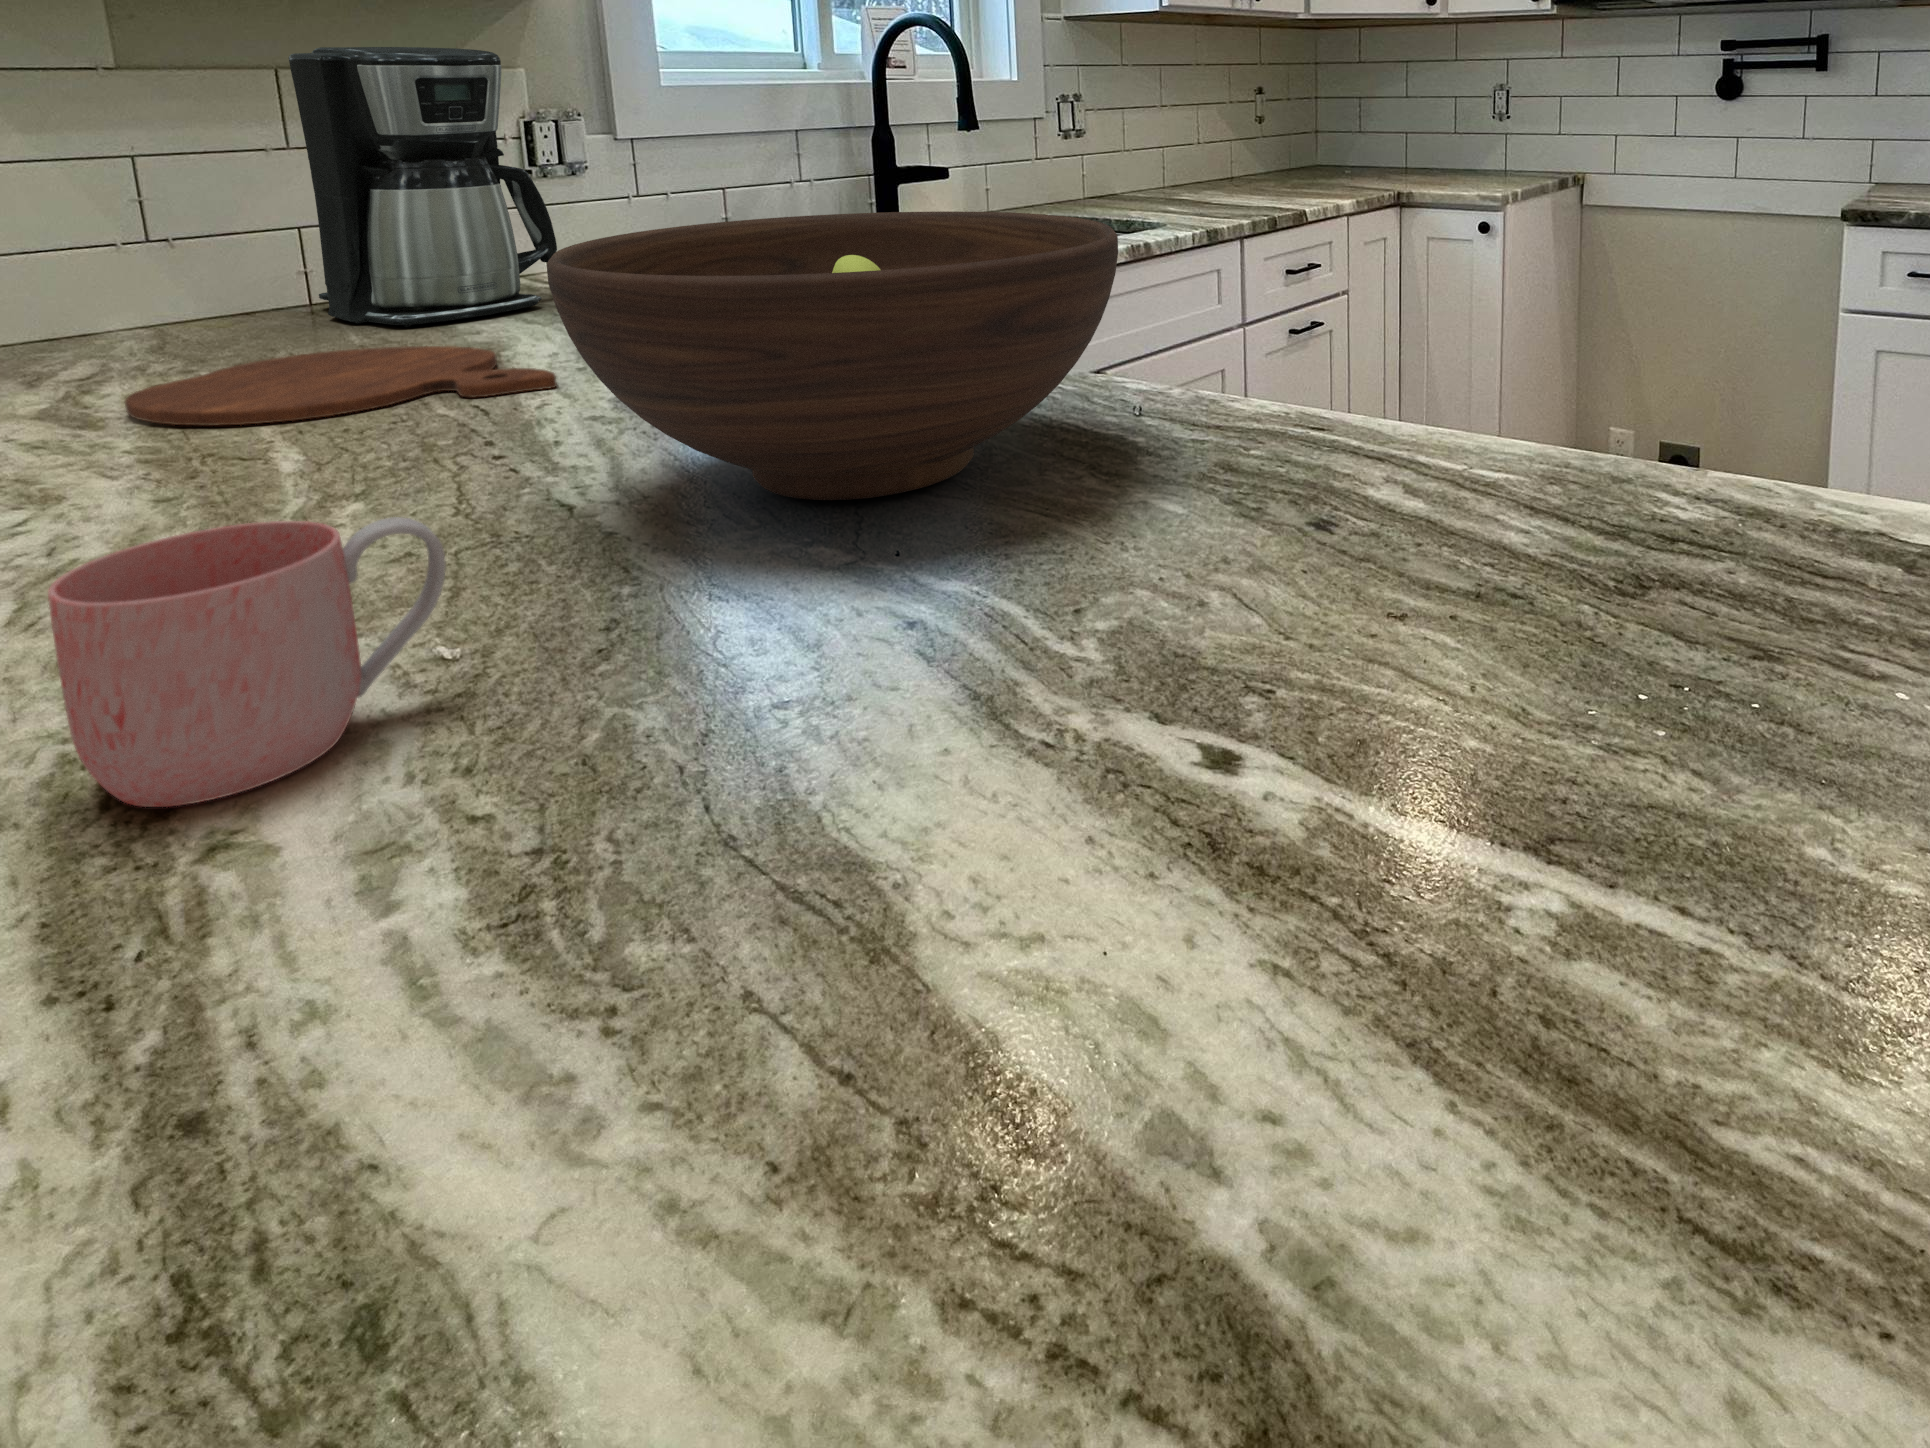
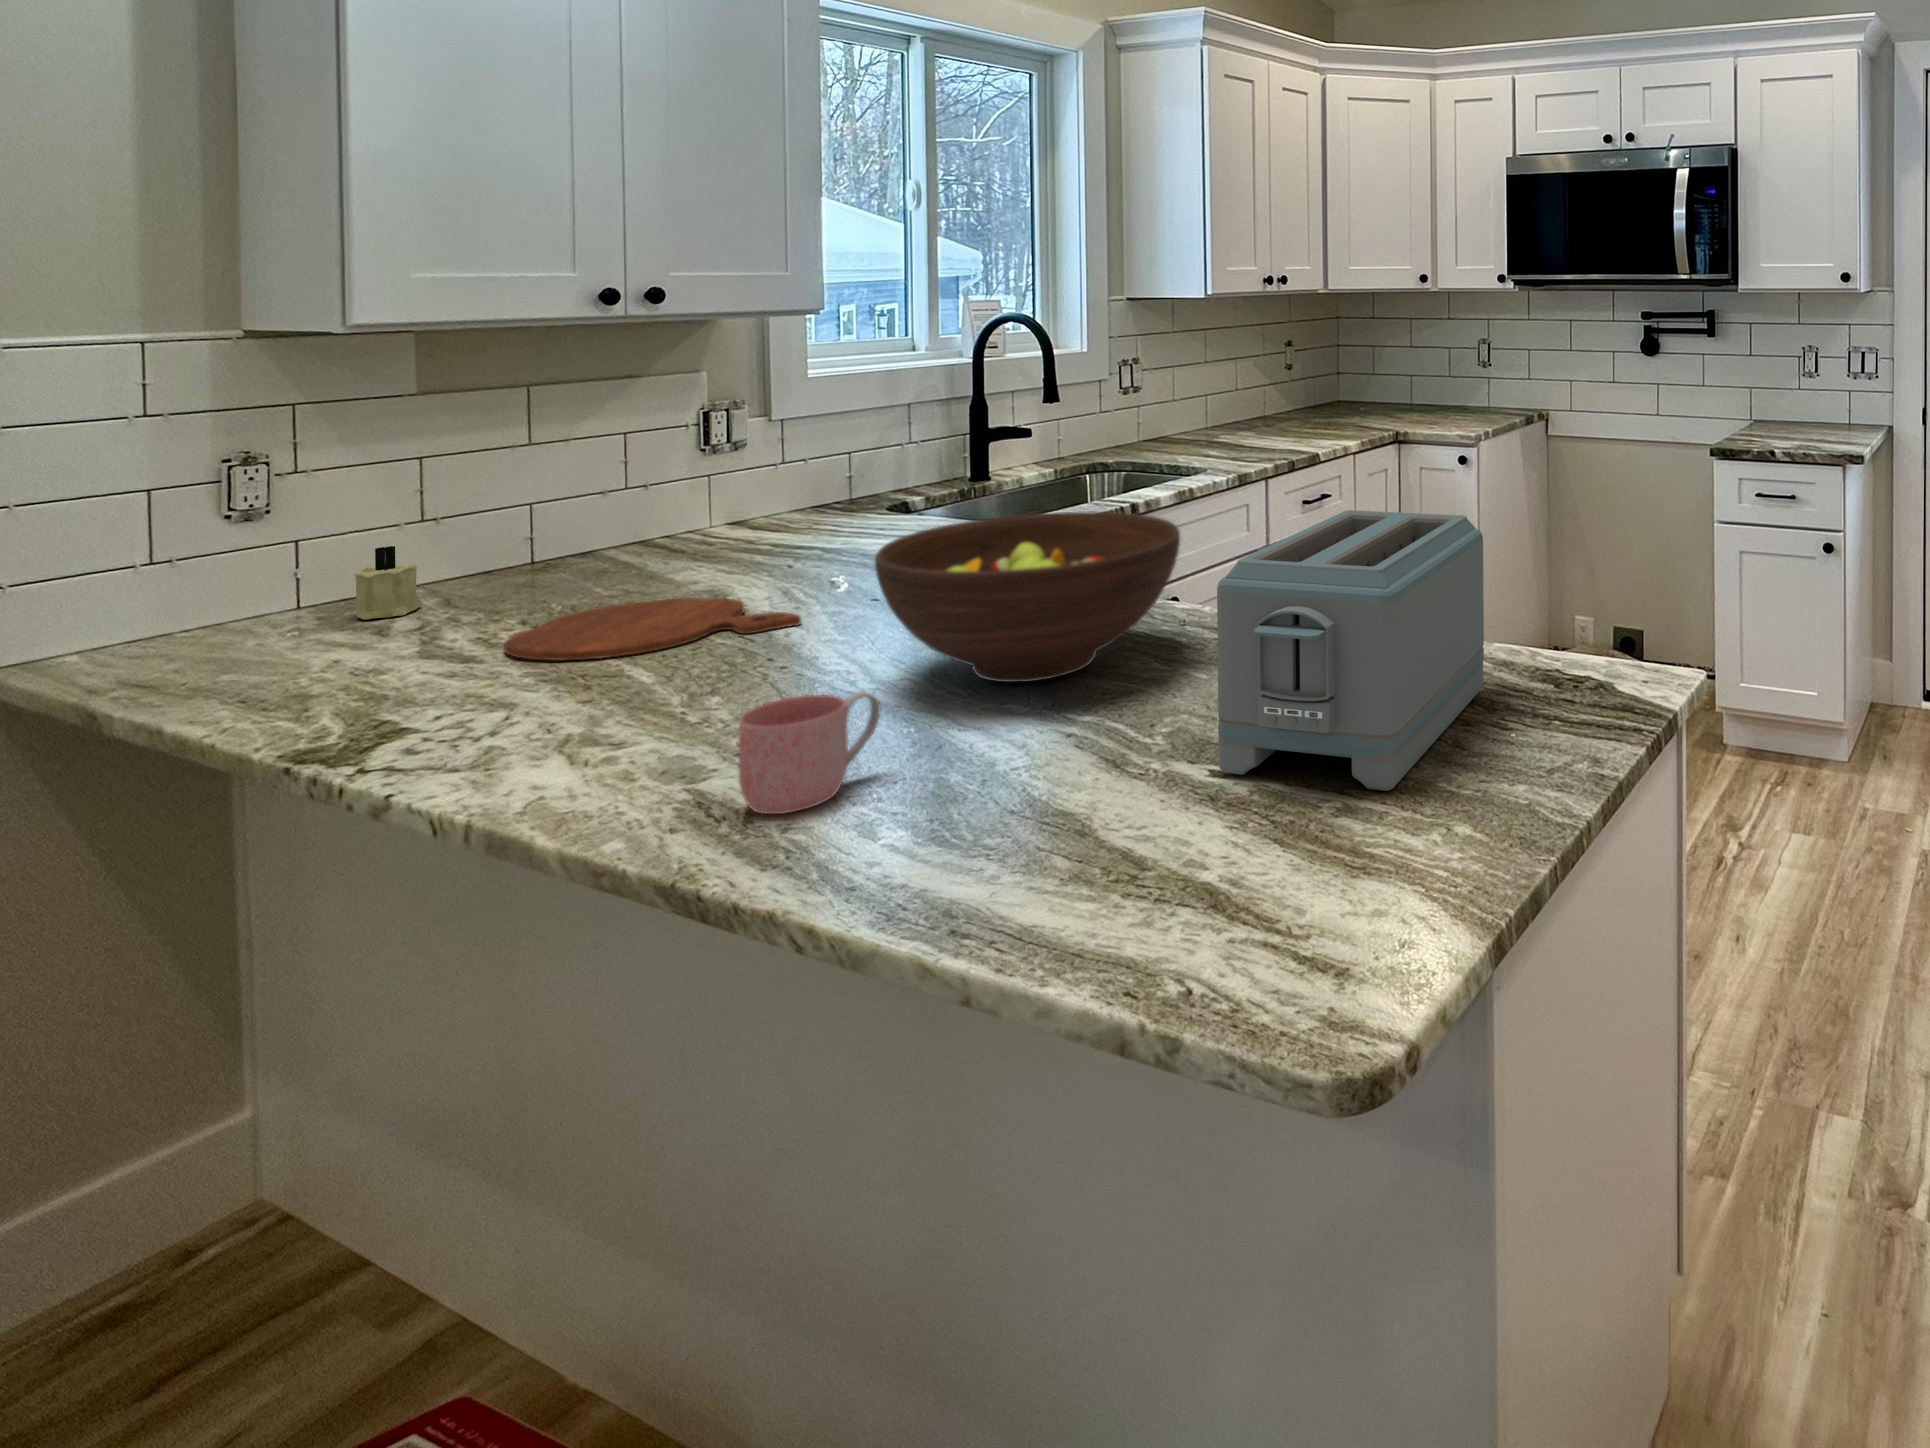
coffee maker: present [289,47,557,327] -> none [548,373,745,582]
toaster: none [1201,173,1805,900] -> present [1217,510,1484,791]
candle: none [15,262,123,360] -> present [353,546,423,619]

